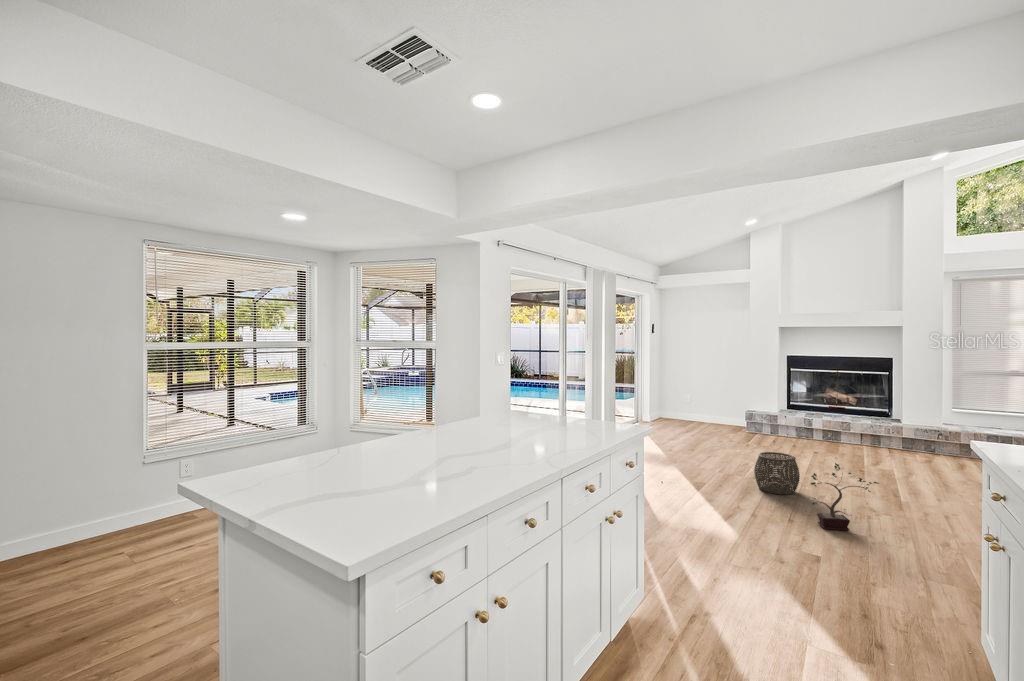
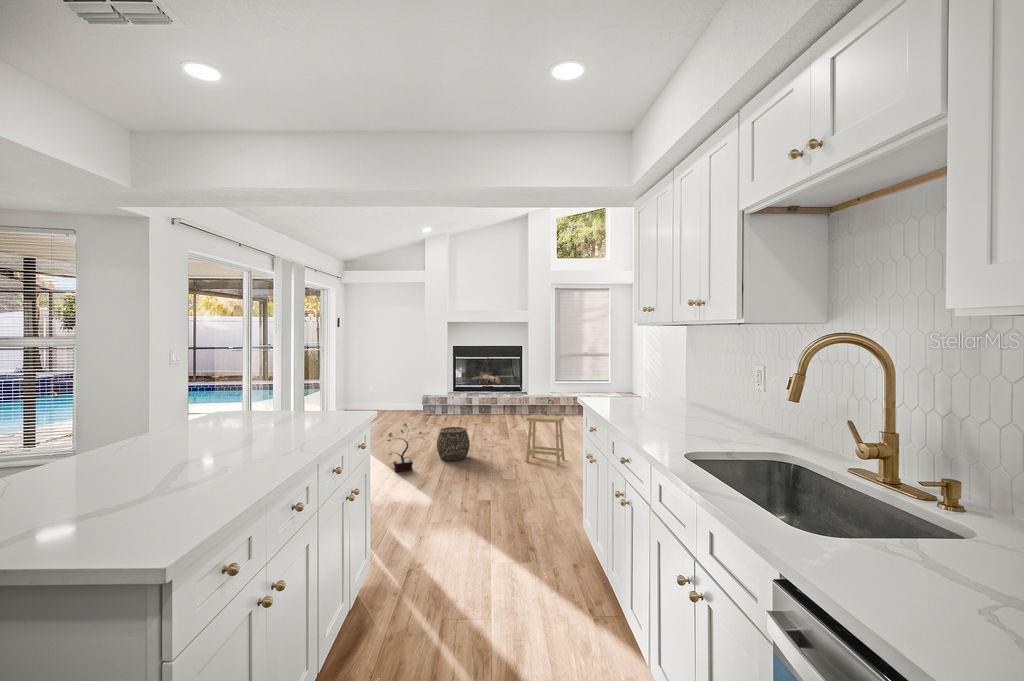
footstool: none [886,452,959,532] -> present [526,415,565,466]
potted plant: present [811,463,879,531] -> present [387,423,429,472]

